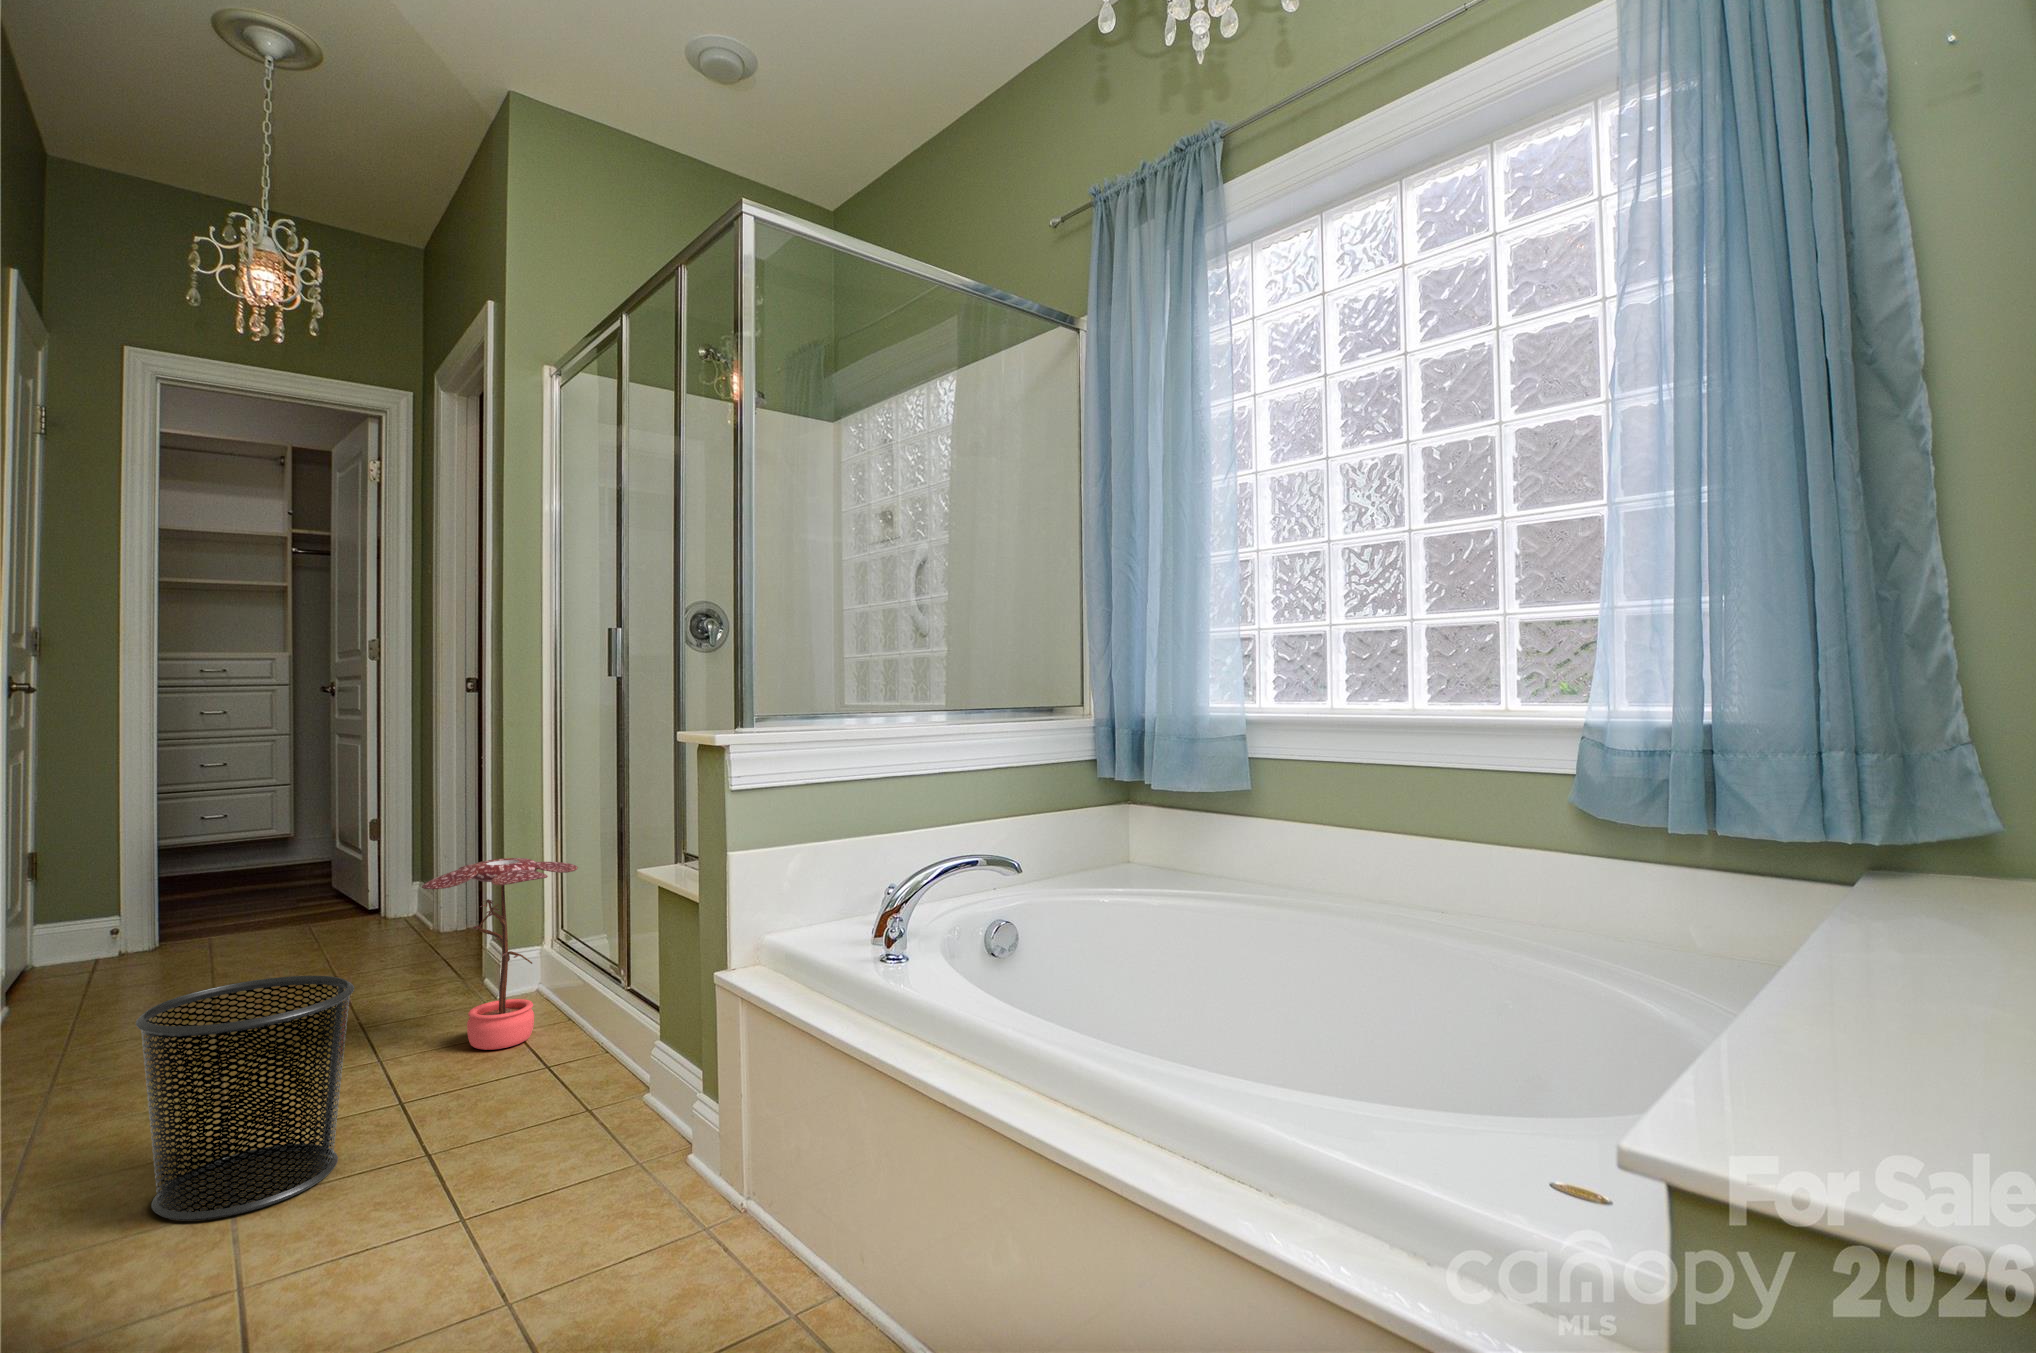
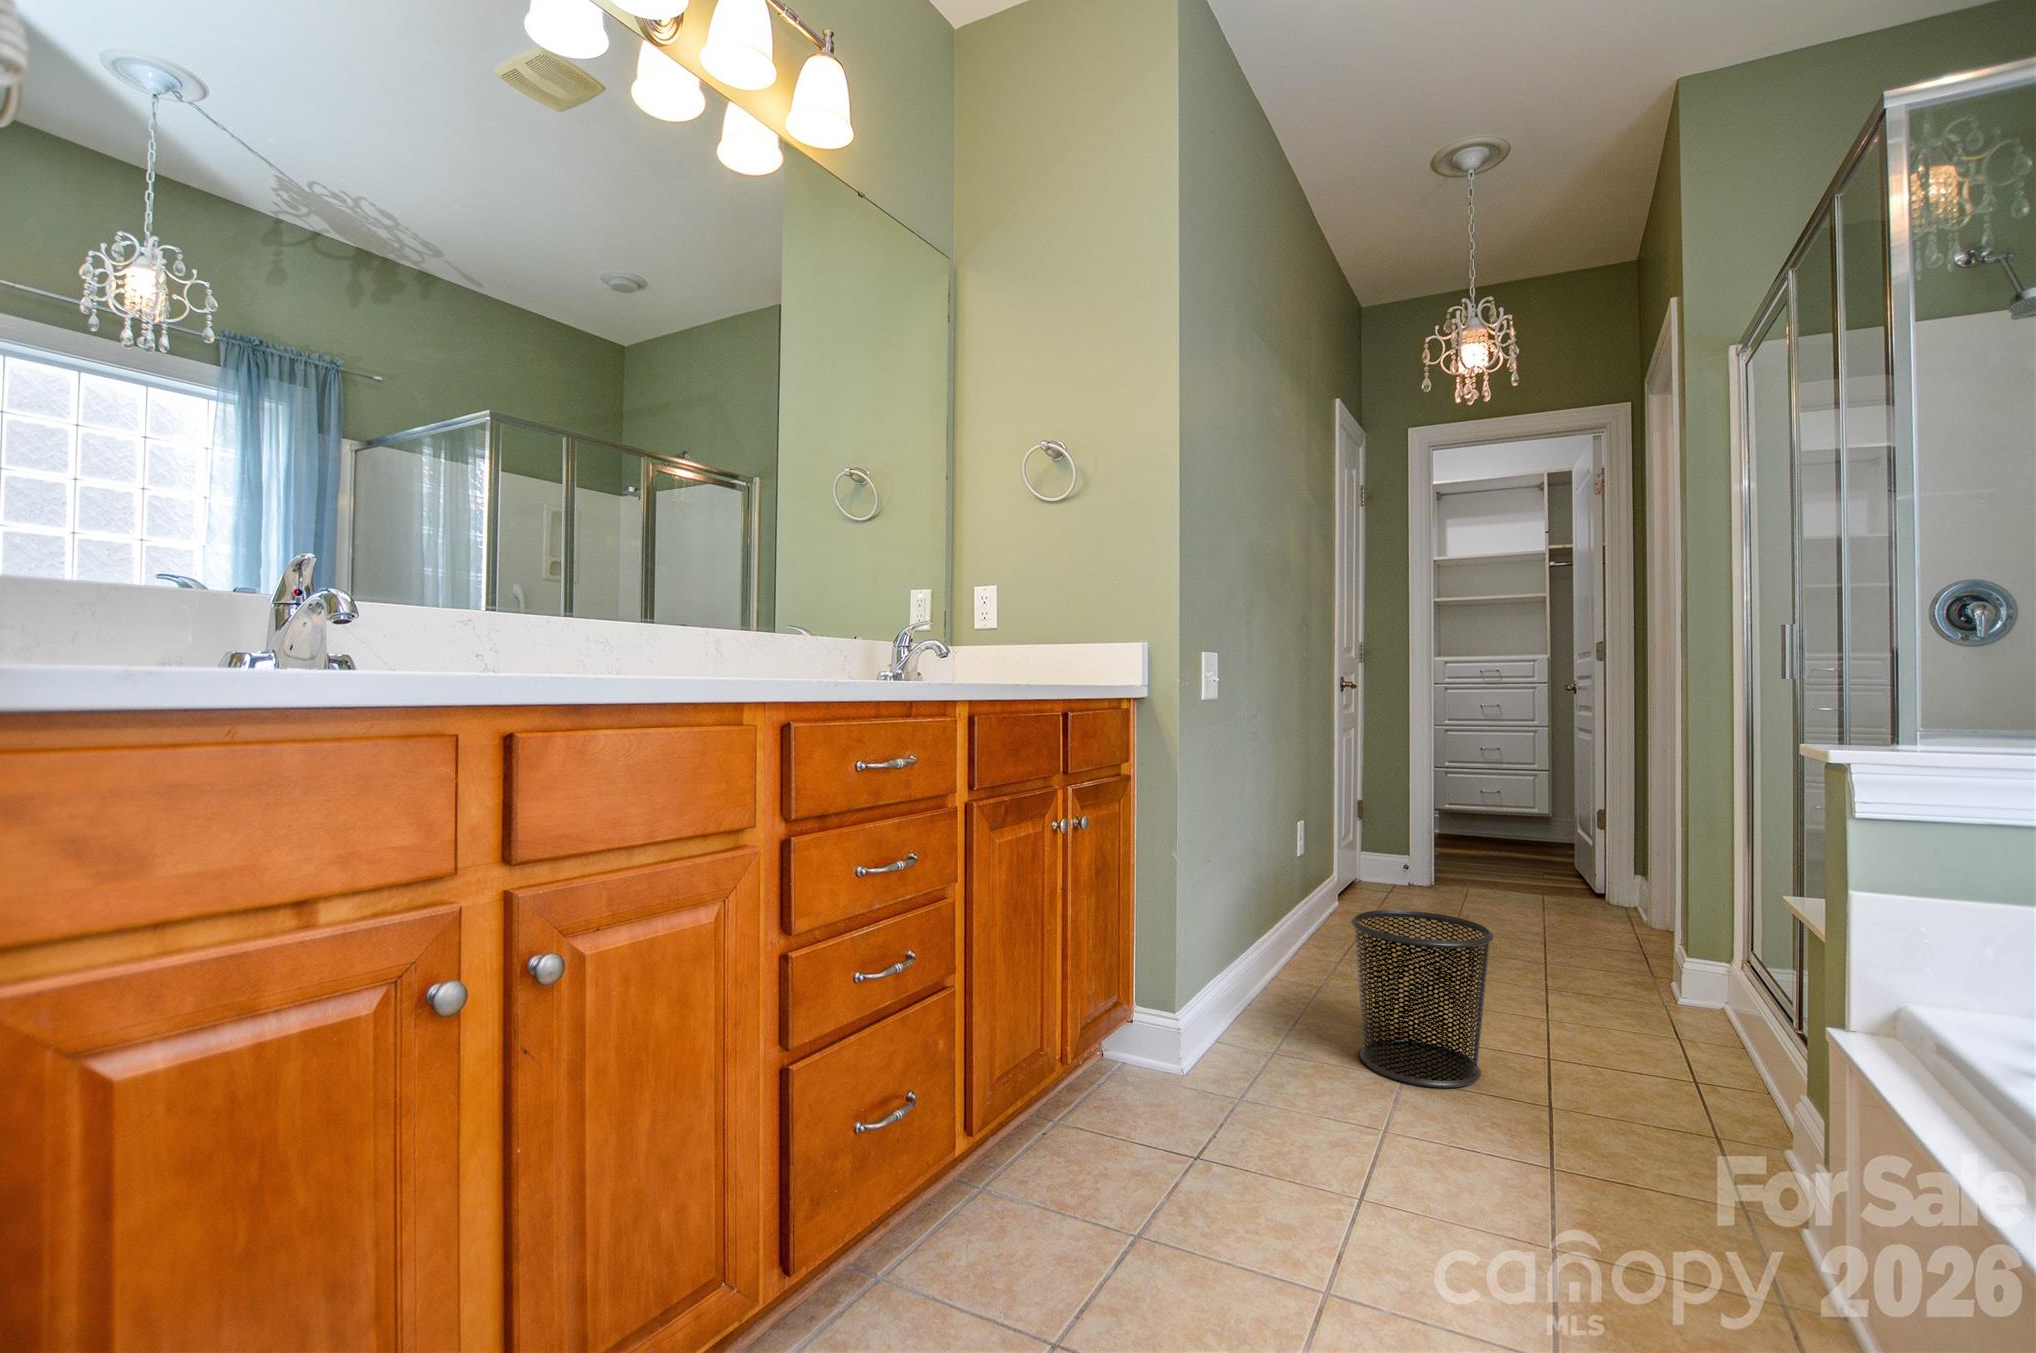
potted plant: present [422,858,578,1050] -> none [1582,859,1752,1051]

